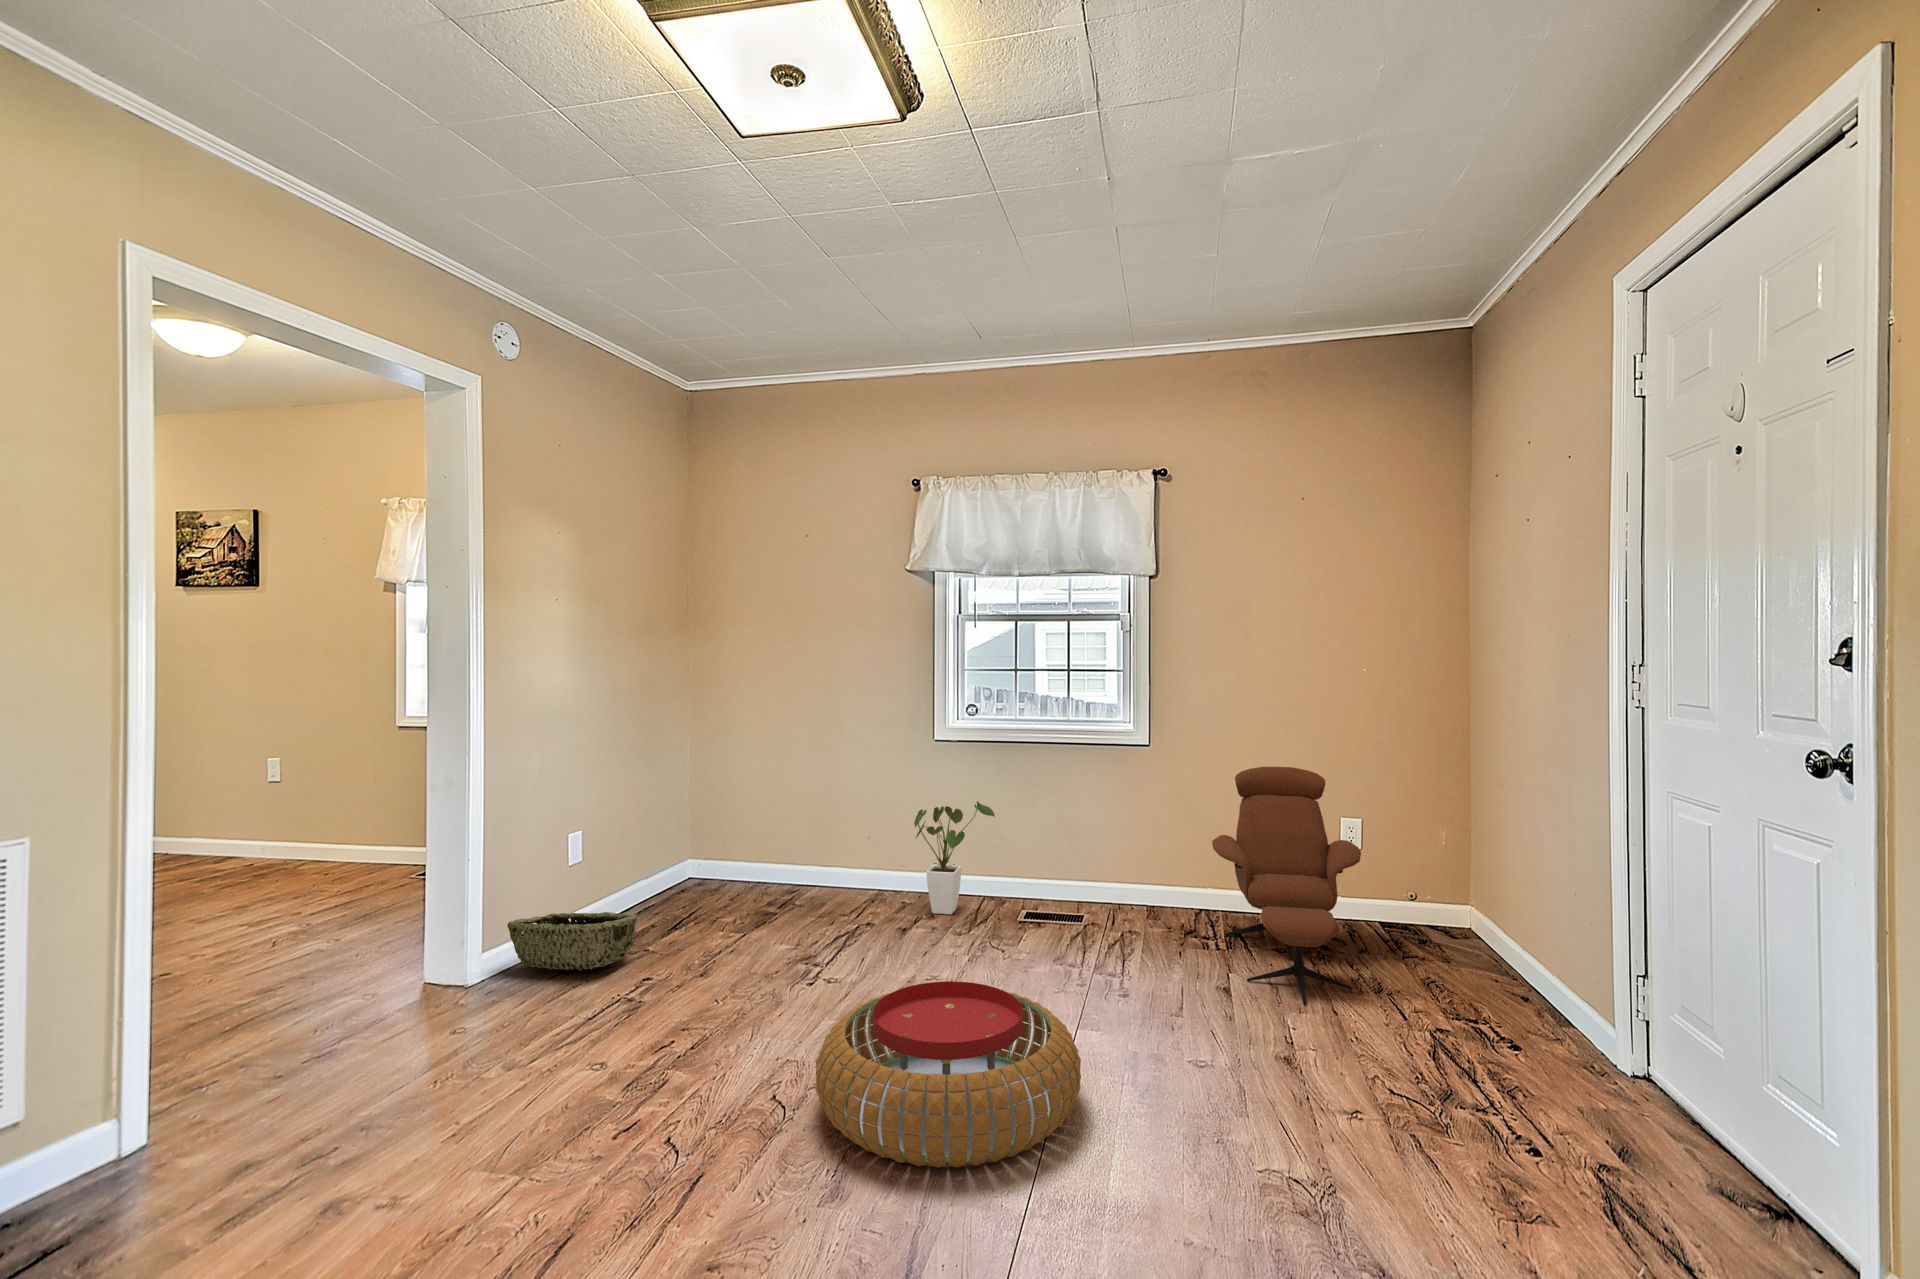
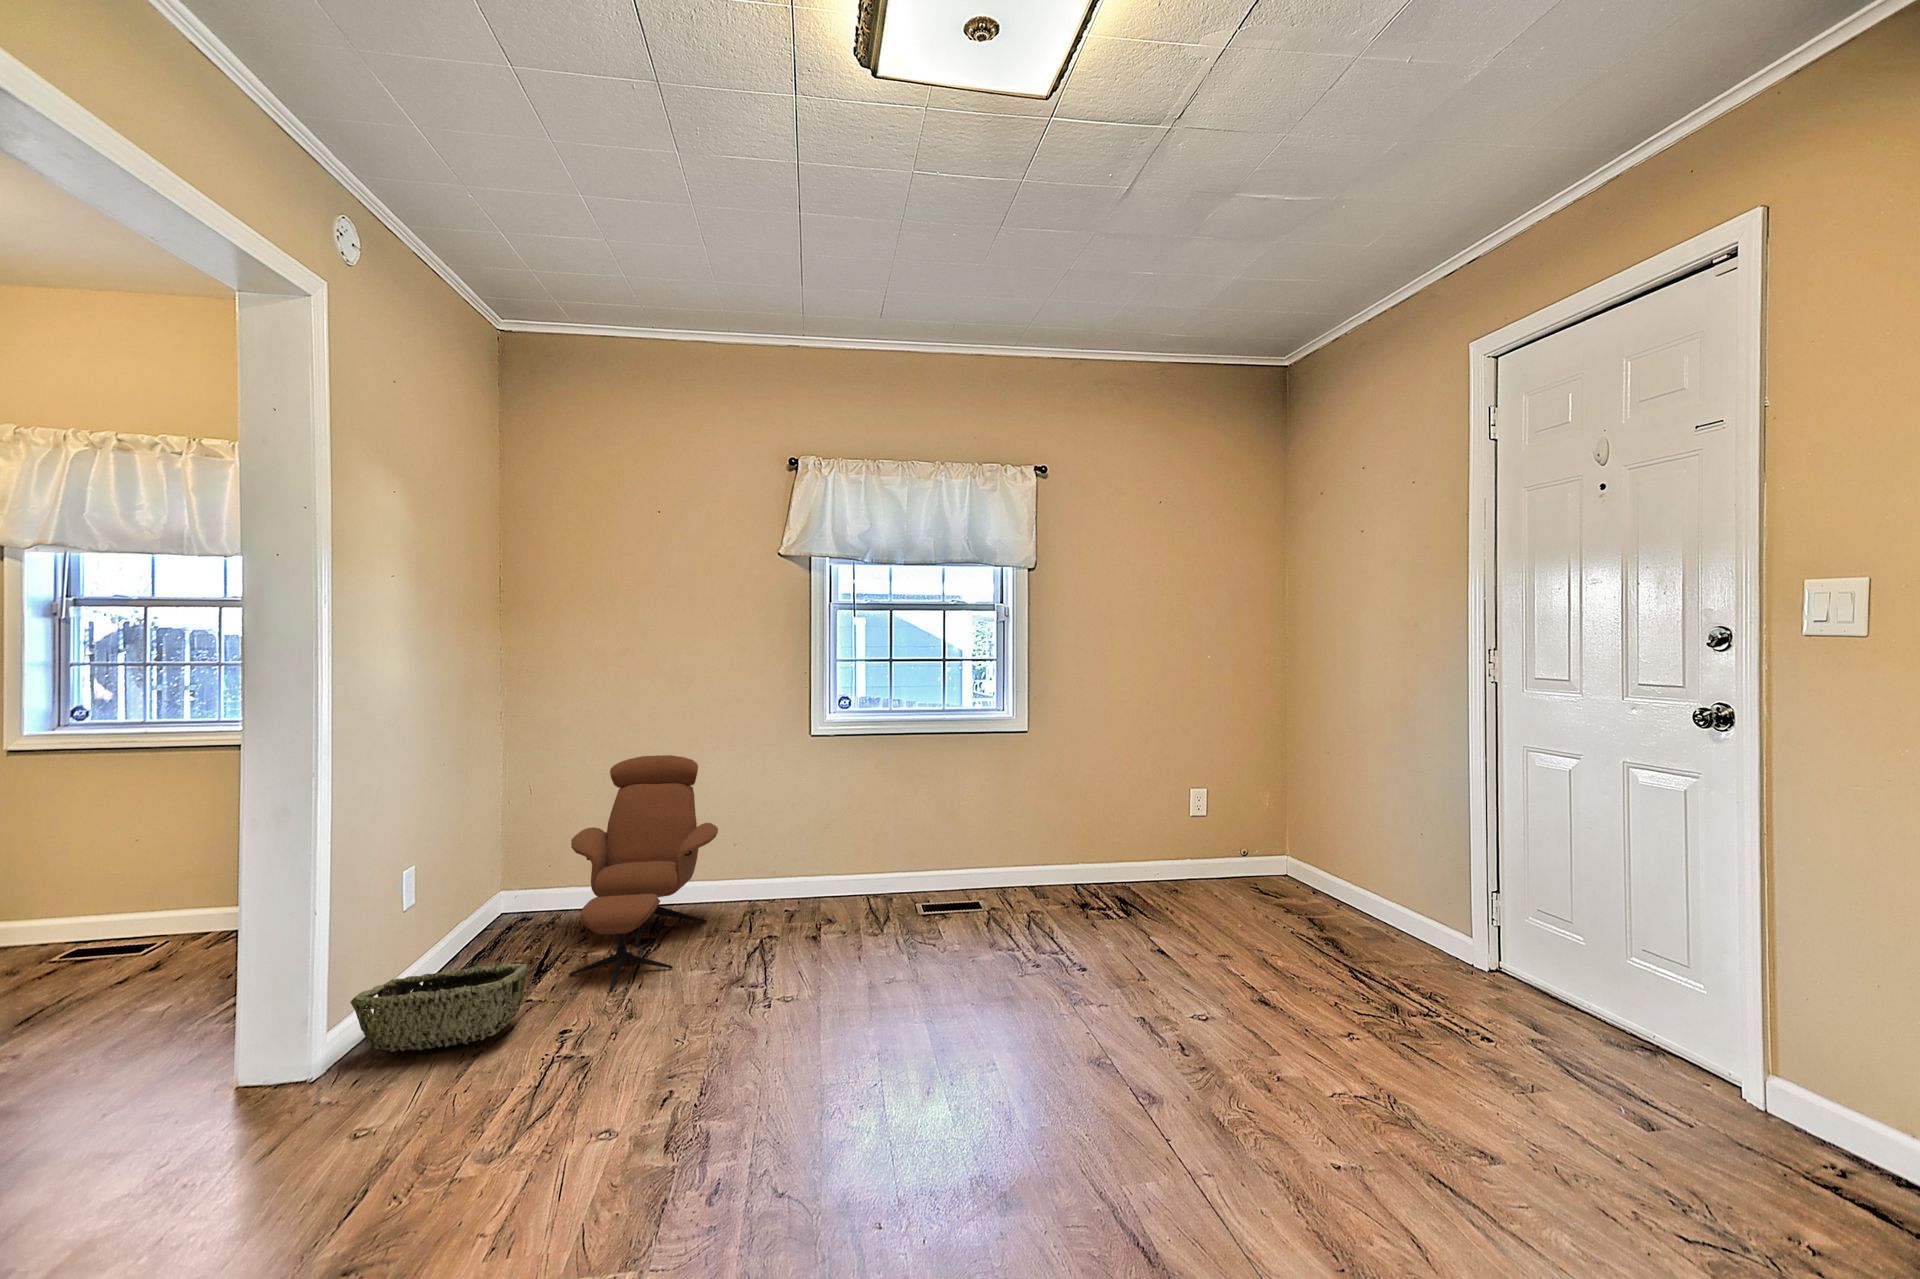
lounge chair: present [1212,767,1361,1004] -> present [569,755,718,991]
house plant: present [914,801,995,914] -> none [808,796,882,917]
pouf: present [816,981,1081,1168] -> none [896,980,1172,1177]

